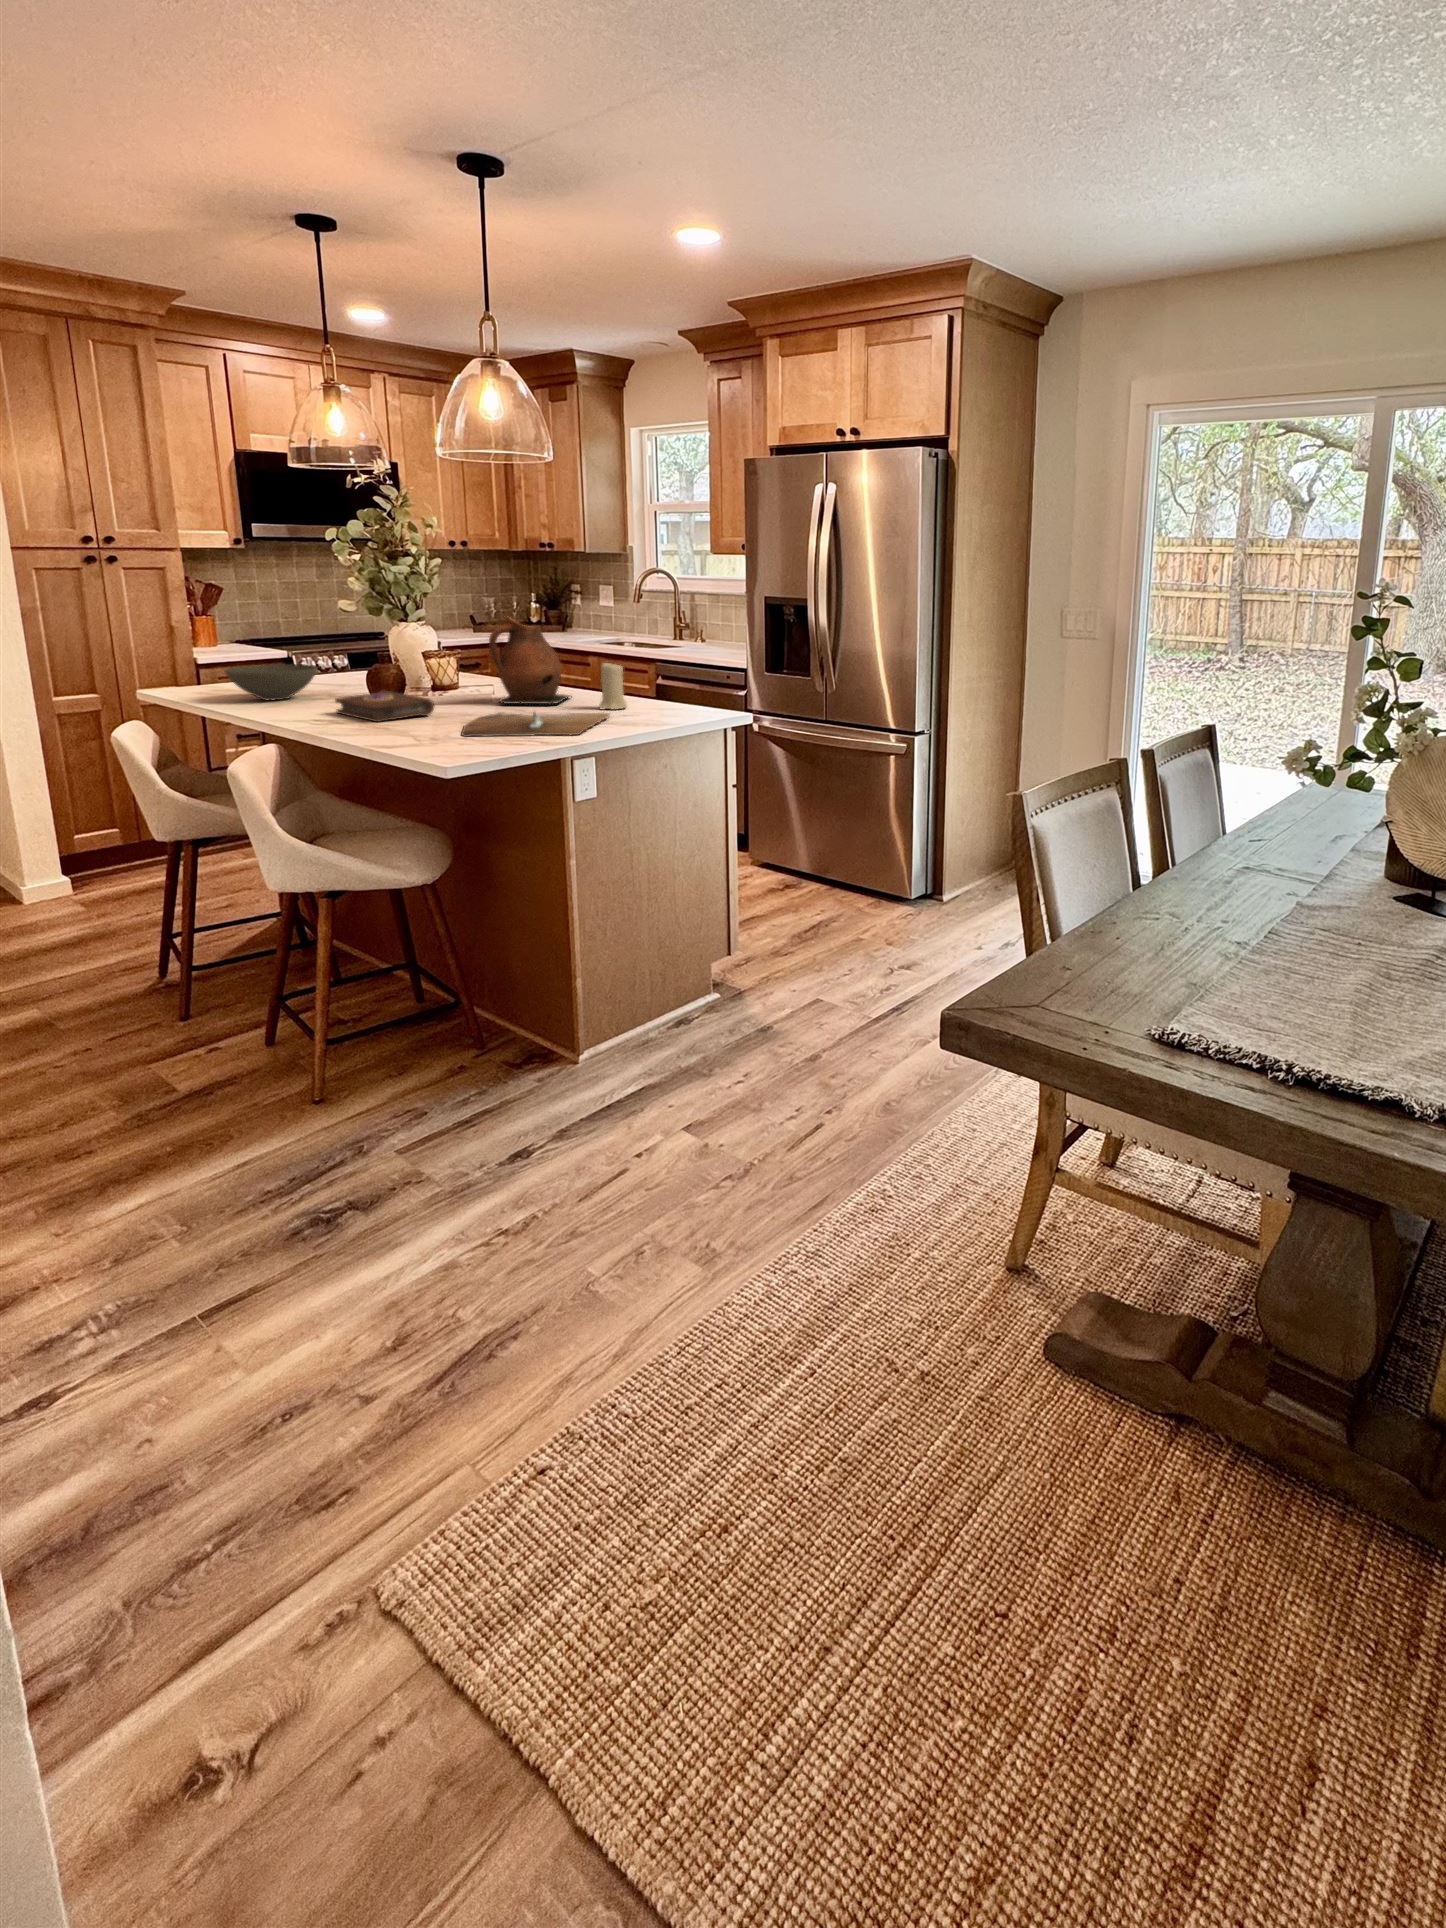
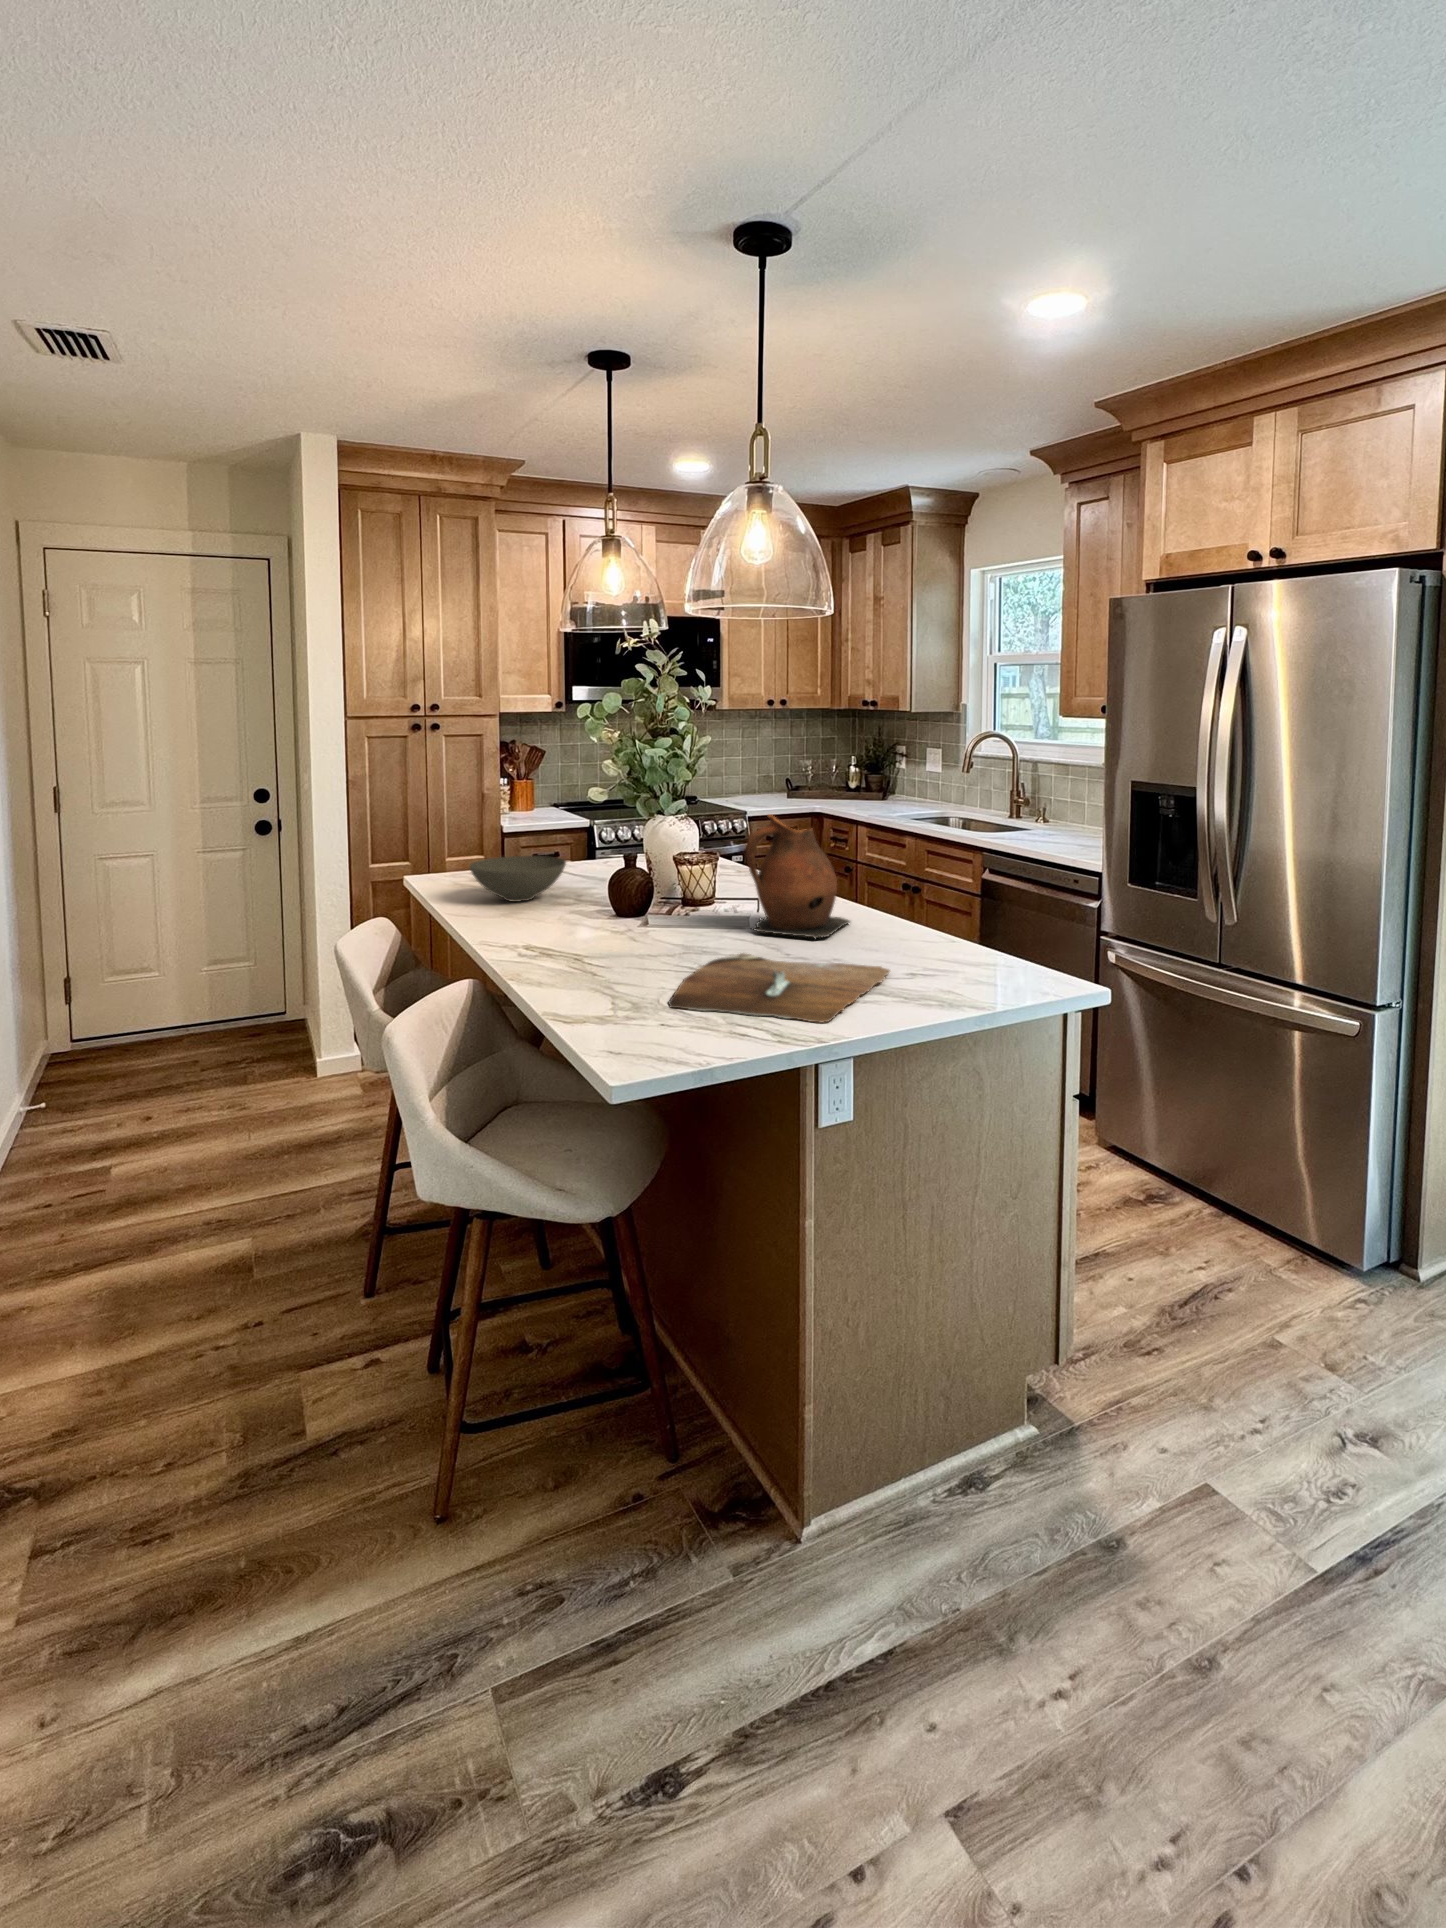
candle: present [599,663,627,710] -> none [879,886,919,957]
book: present [335,691,434,722] -> none [557,905,664,959]

